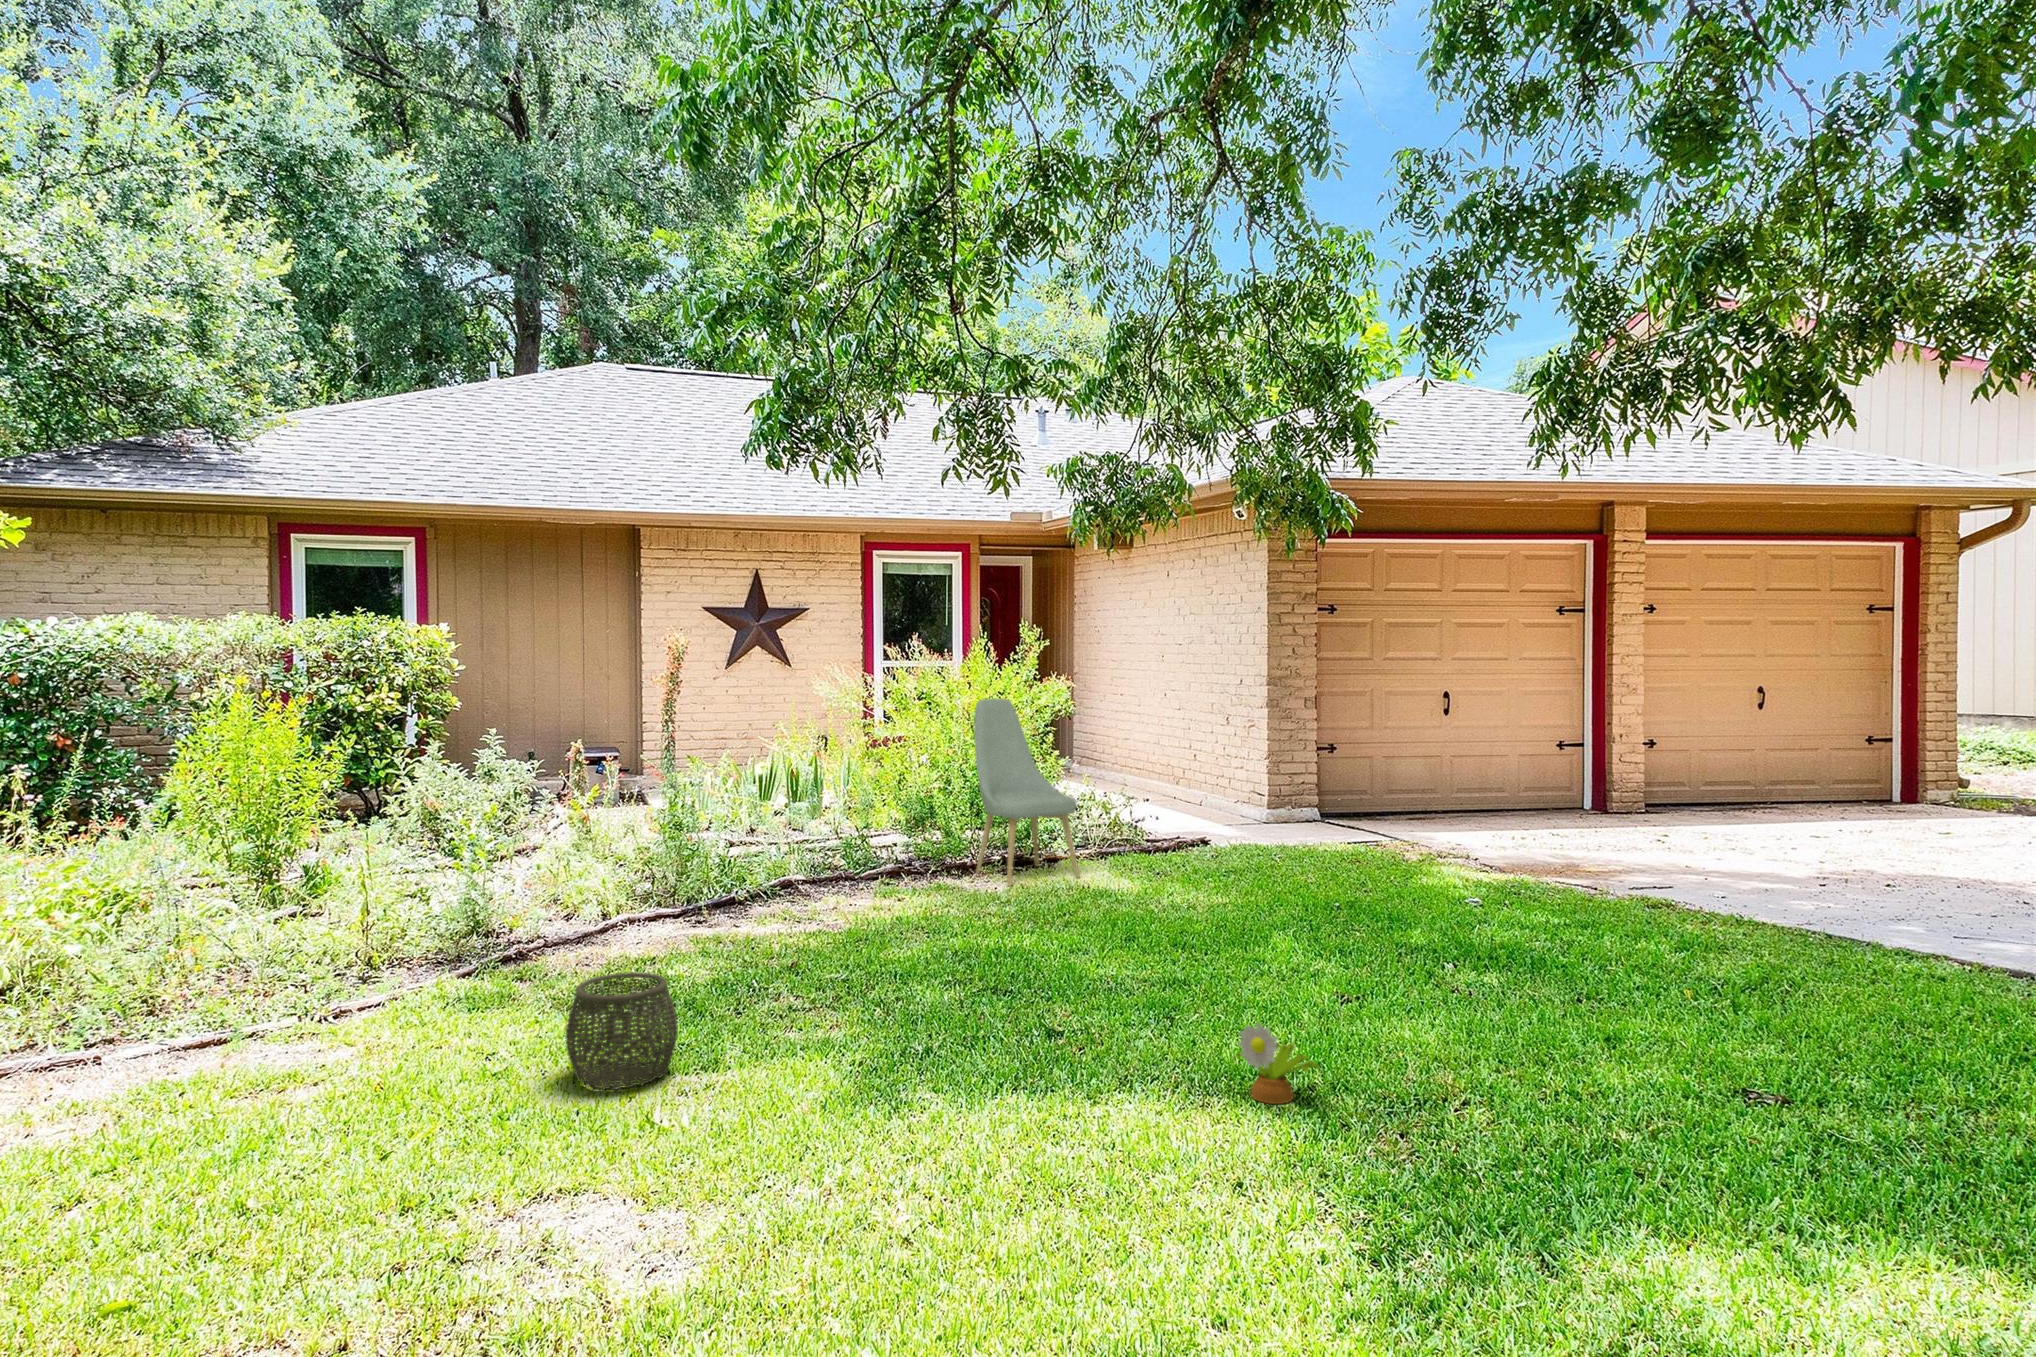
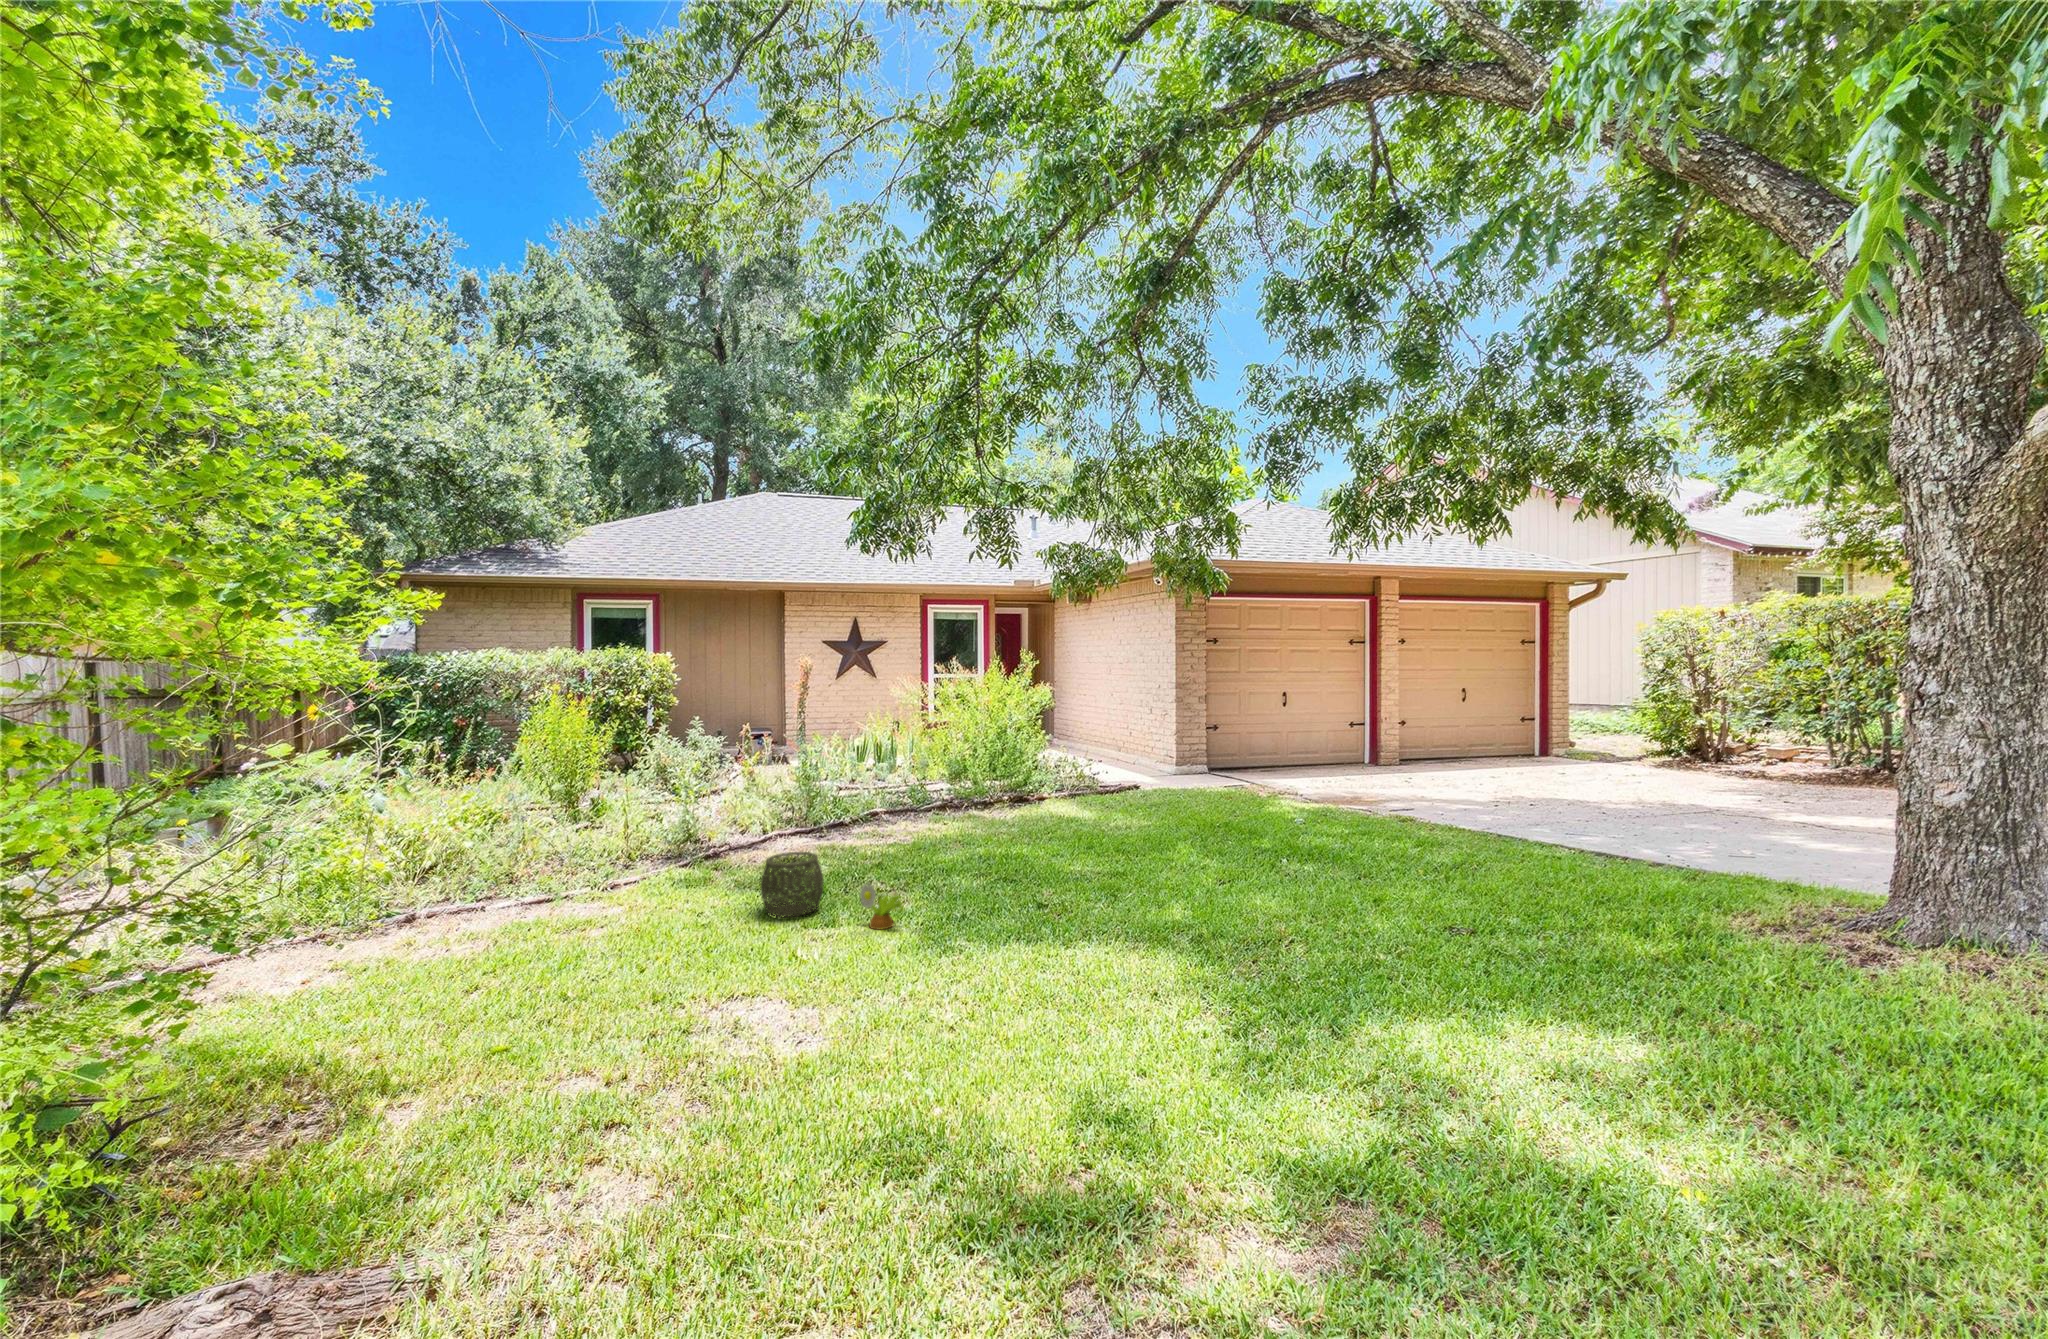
chair: present [974,699,1079,886] -> none [993,695,1057,808]
decorative plant: present [1233,1022,1320,1104] -> present [860,884,903,930]

